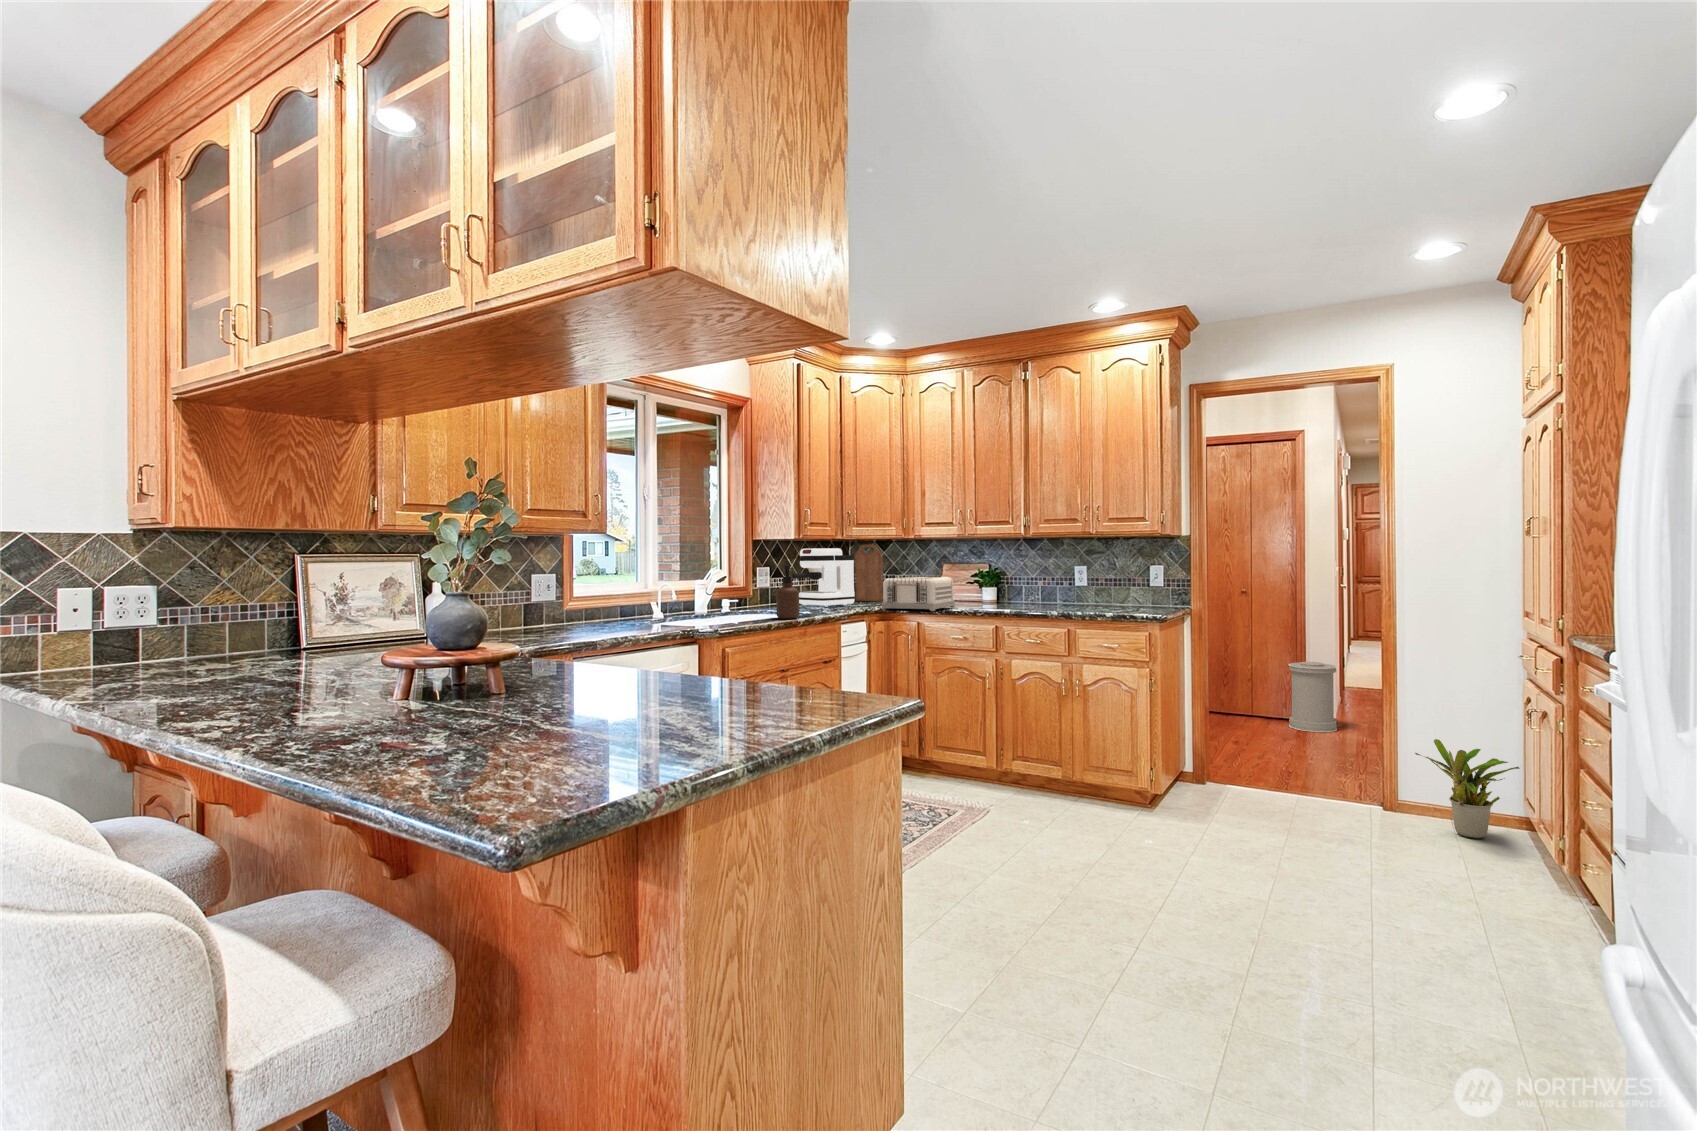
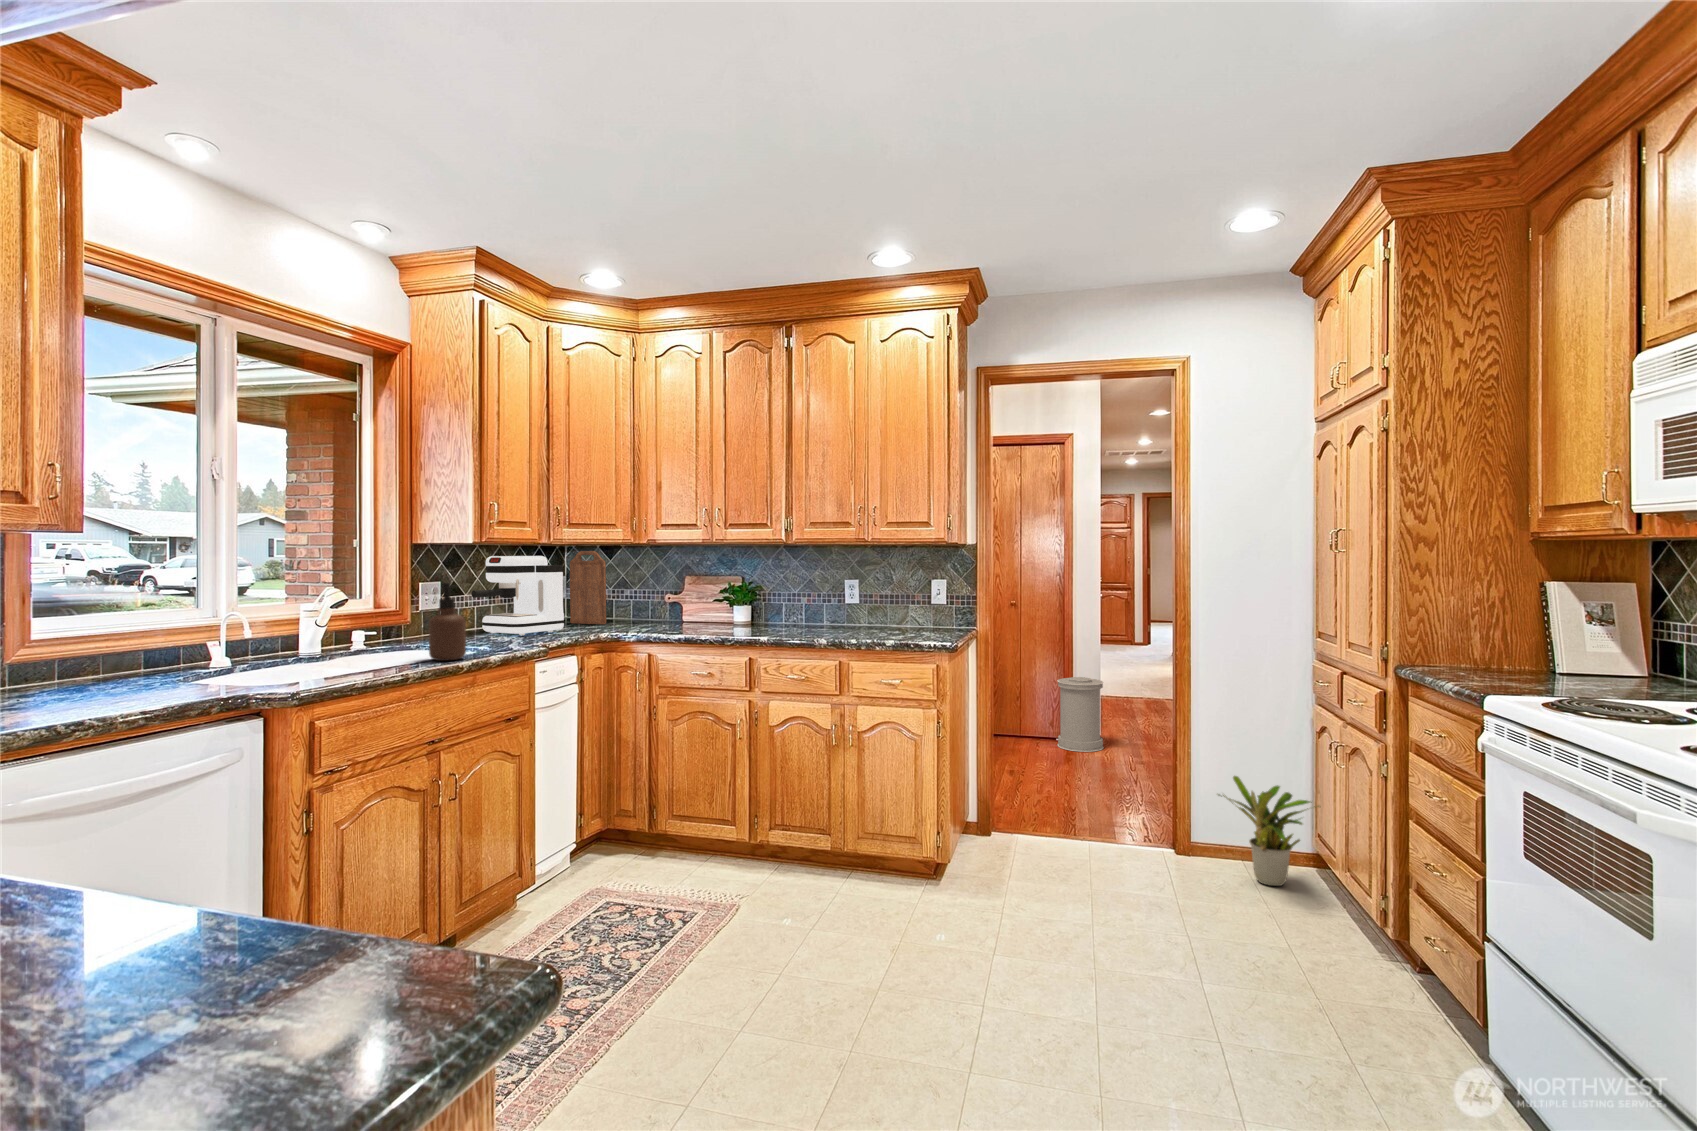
toaster: present [882,577,955,611] -> none [599,594,698,640]

